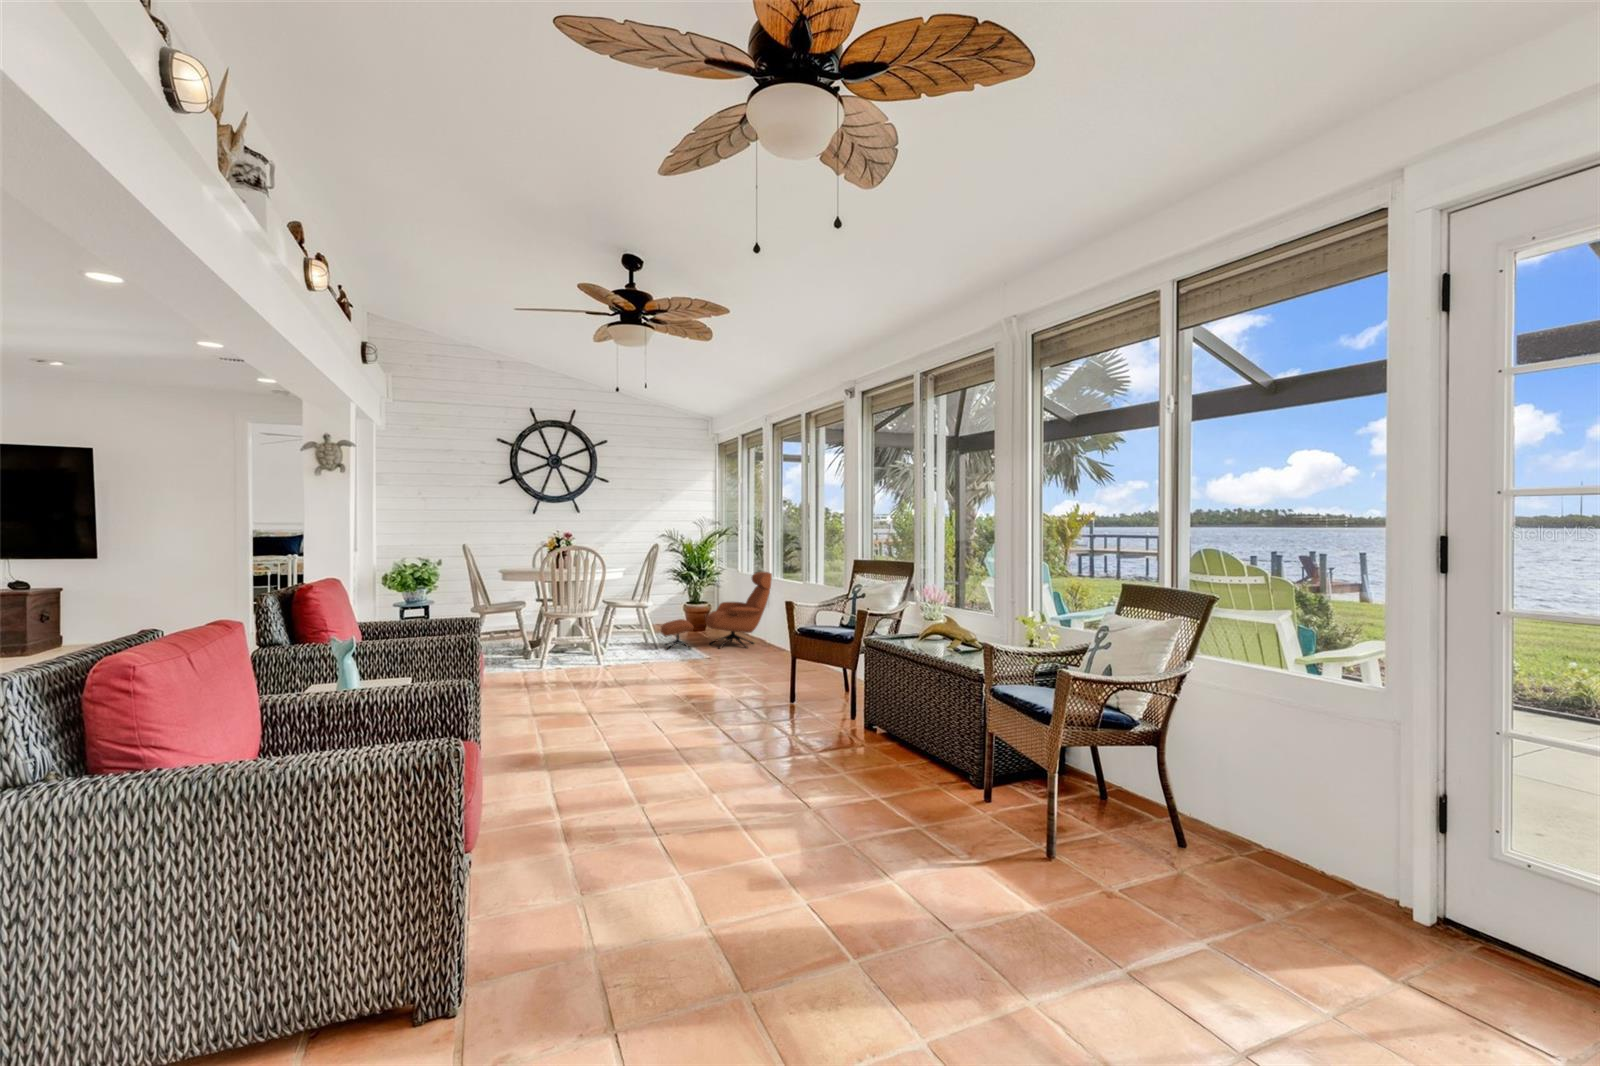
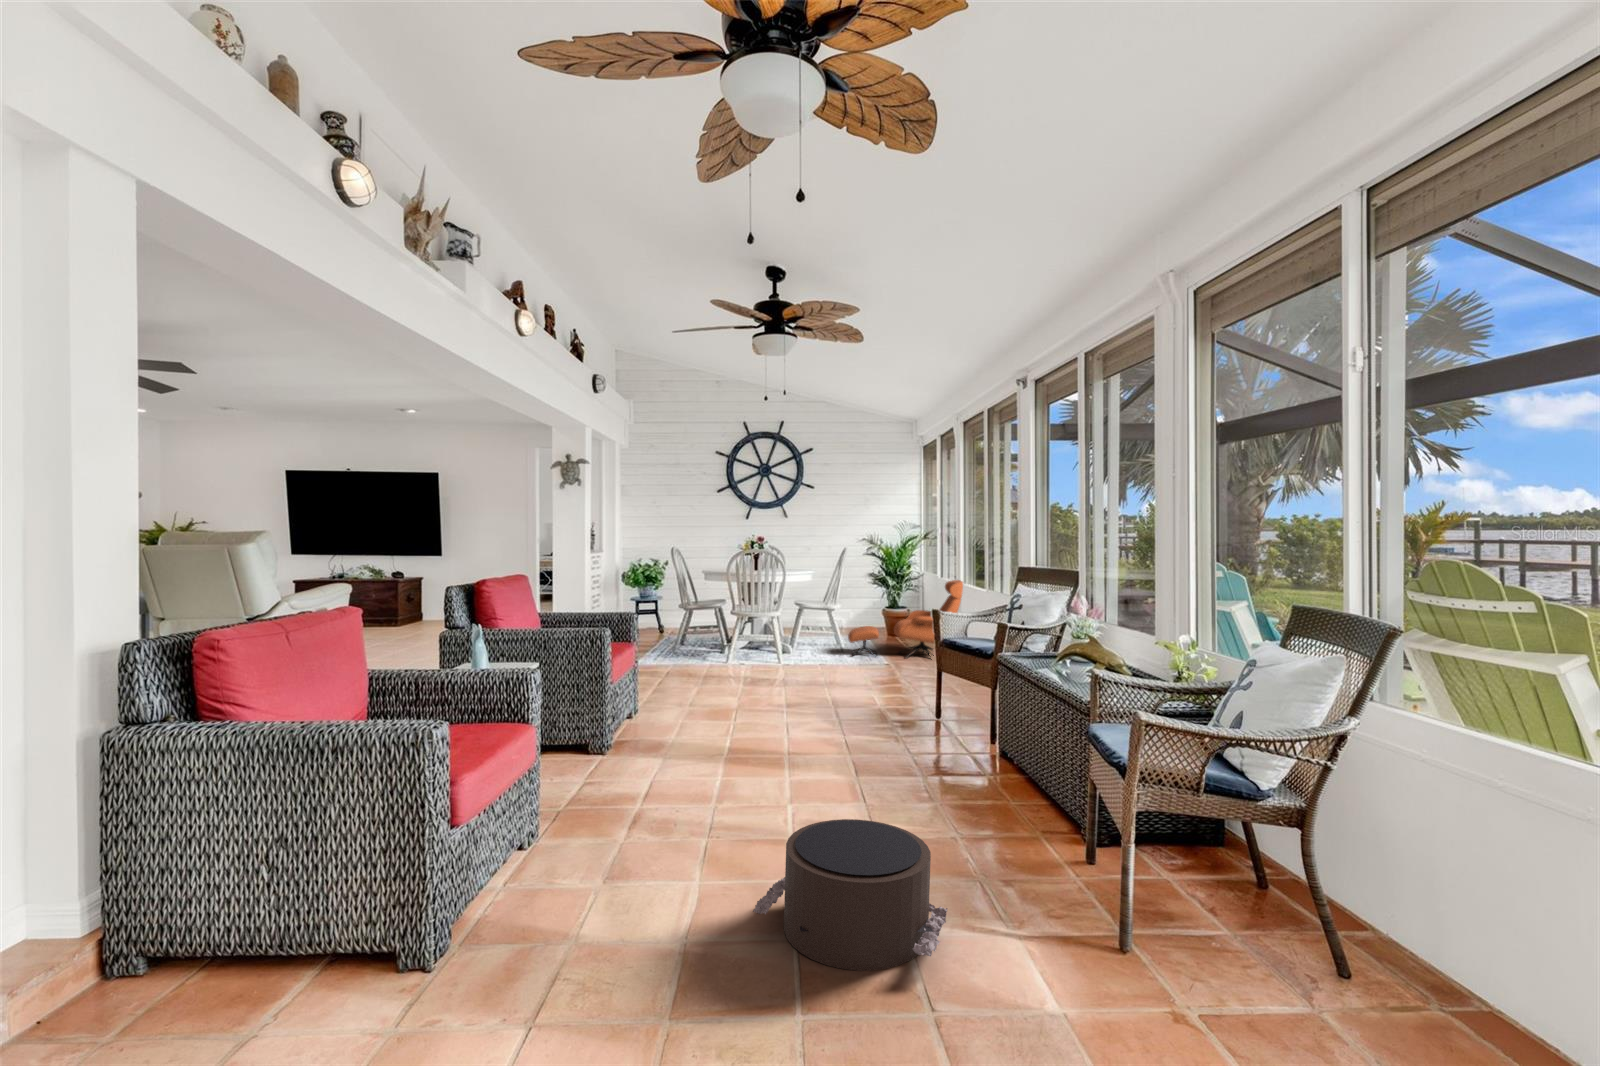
pouf: none [769,791,943,924] -> present [753,819,947,971]

